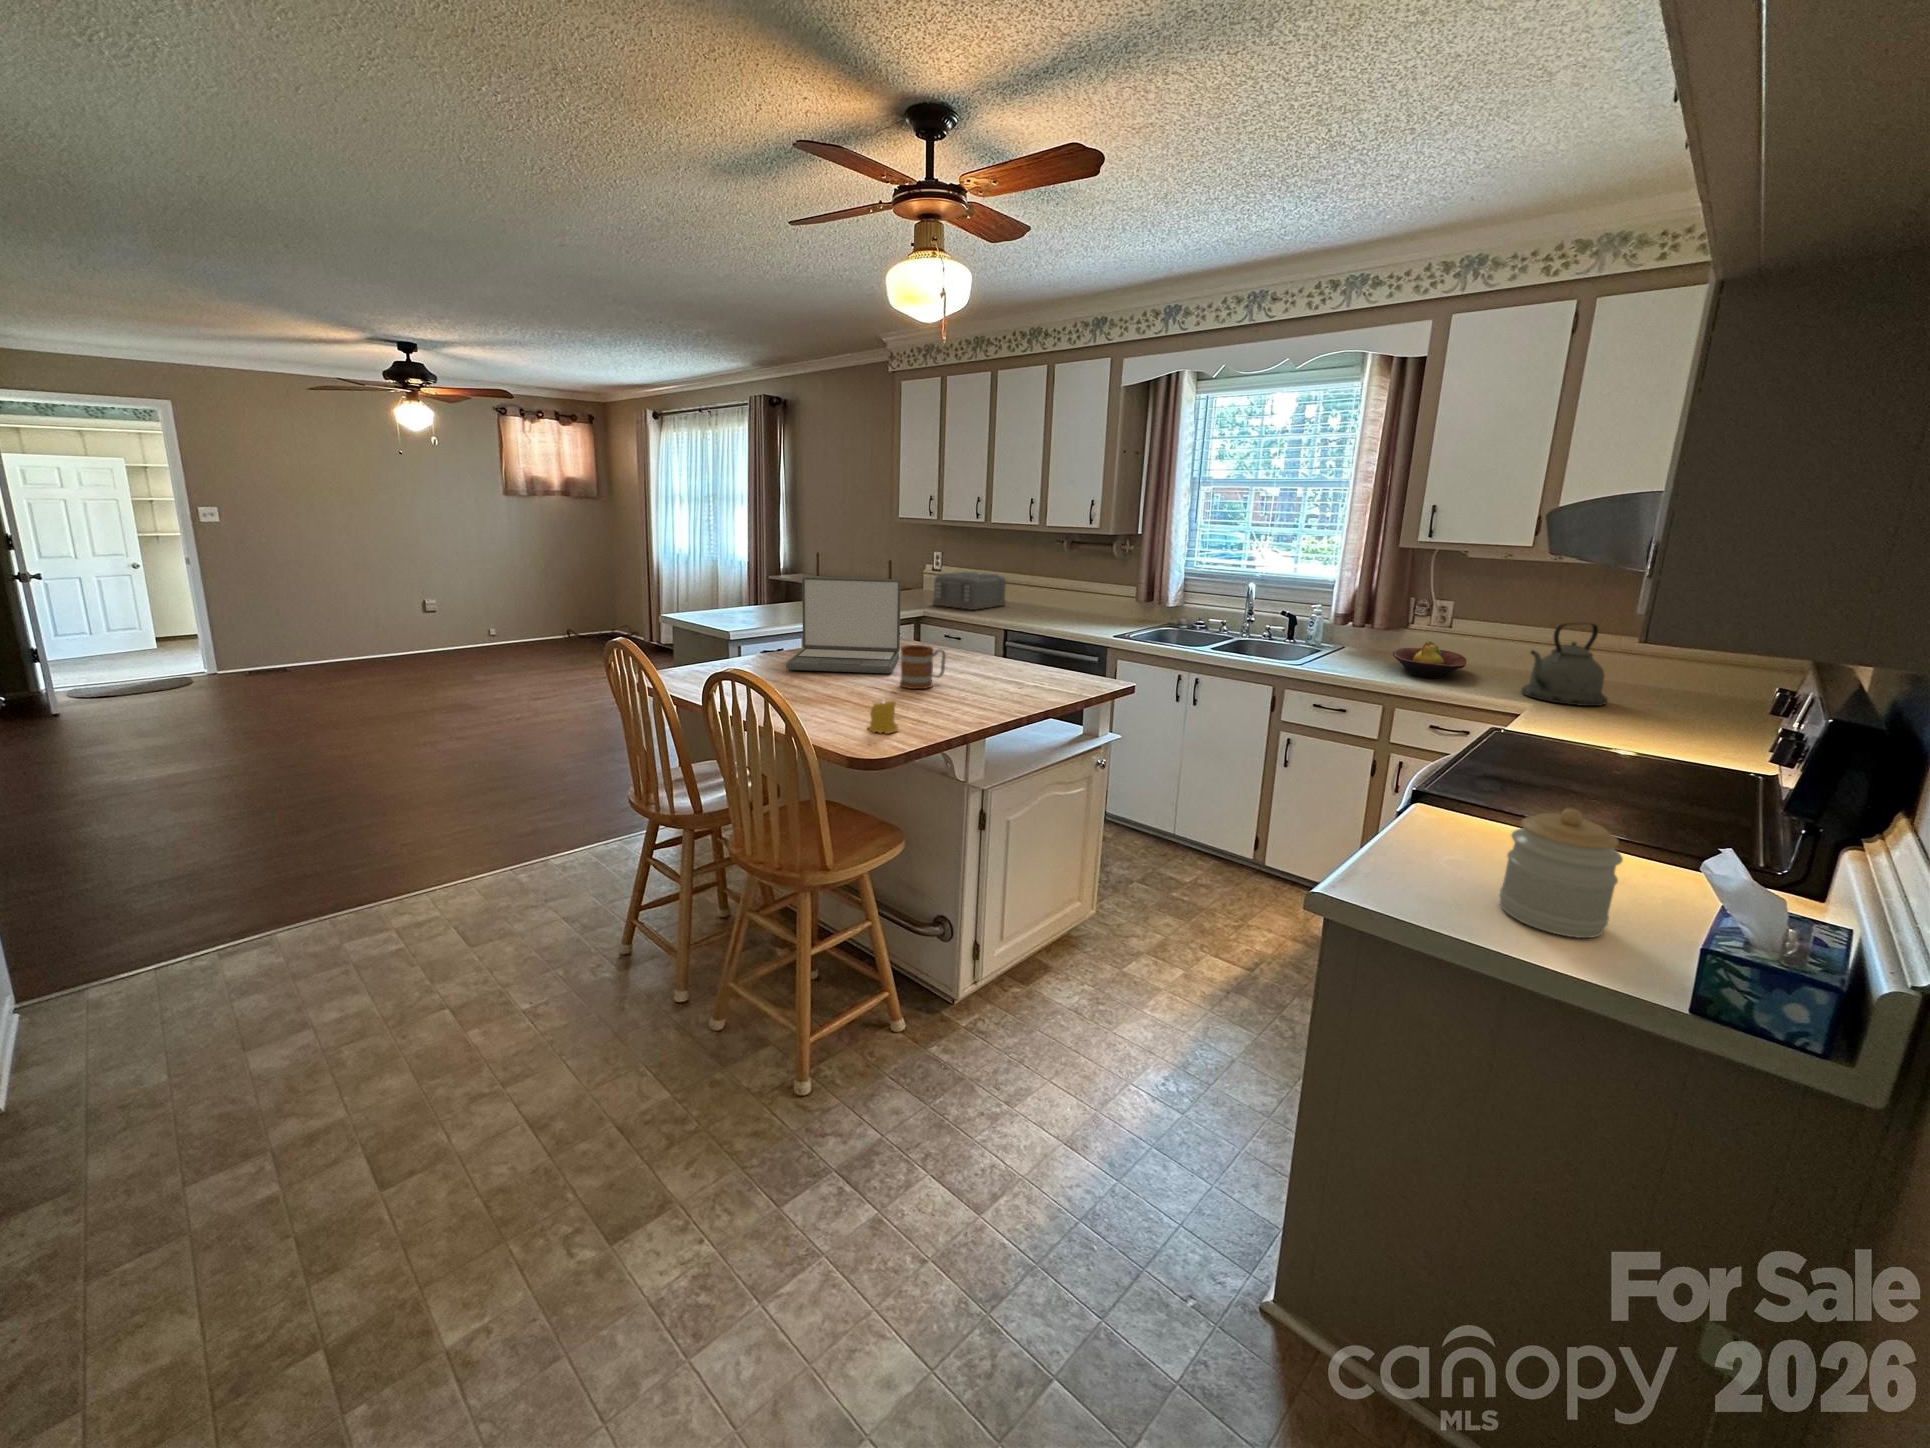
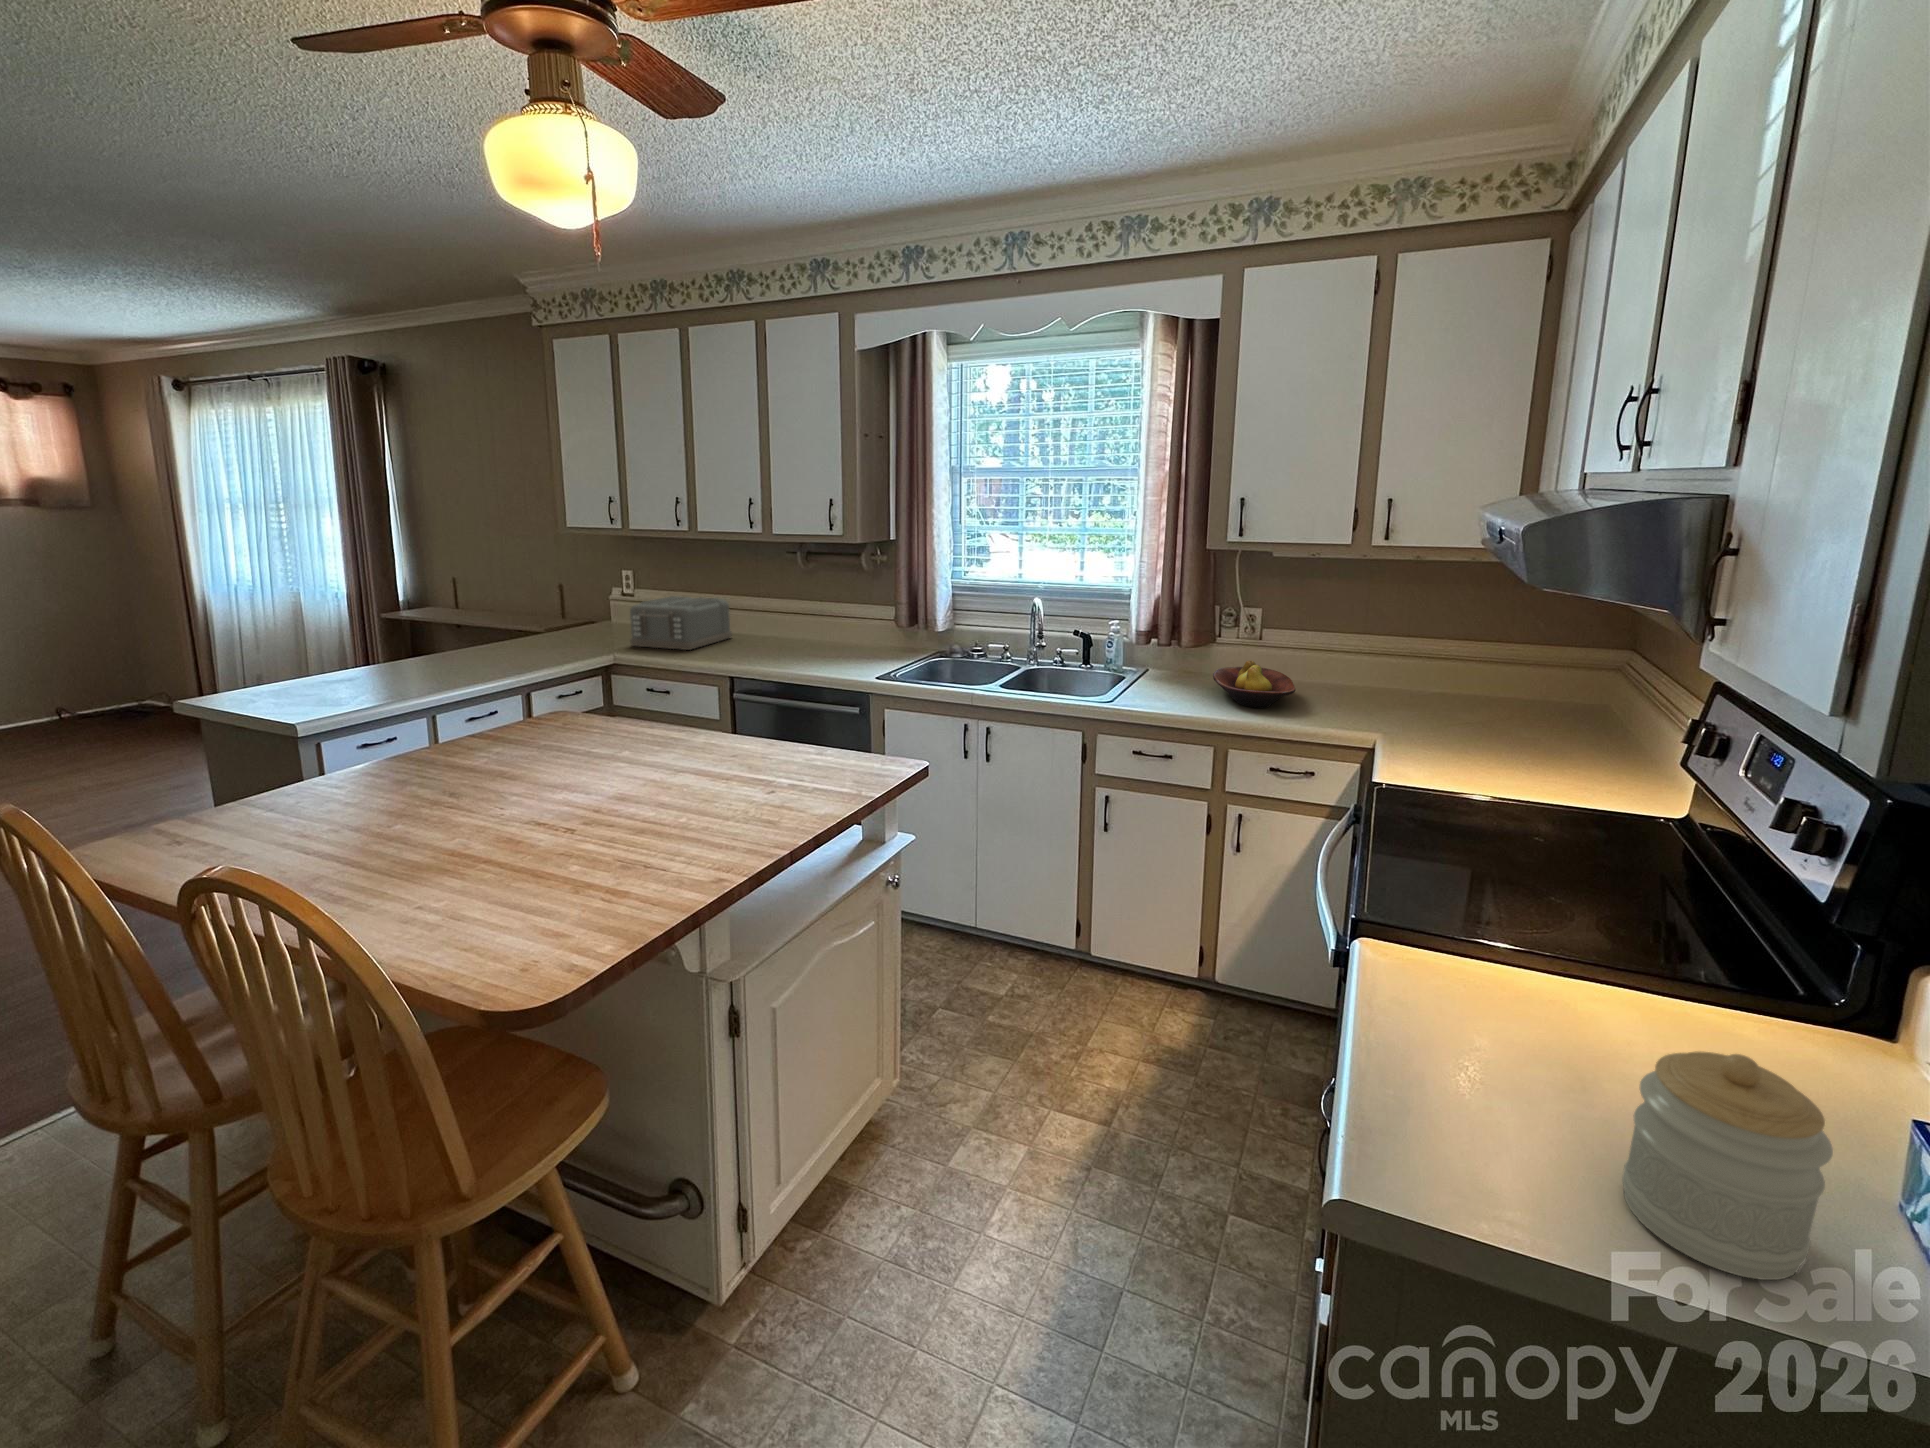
laptop: present [786,577,901,673] -> none [375,643,579,815]
kettle: present [1522,623,1607,706] -> none [1361,633,1449,733]
mug: present [900,645,946,689] -> none [575,755,653,832]
candle: present [868,701,898,734] -> none [517,892,578,960]

